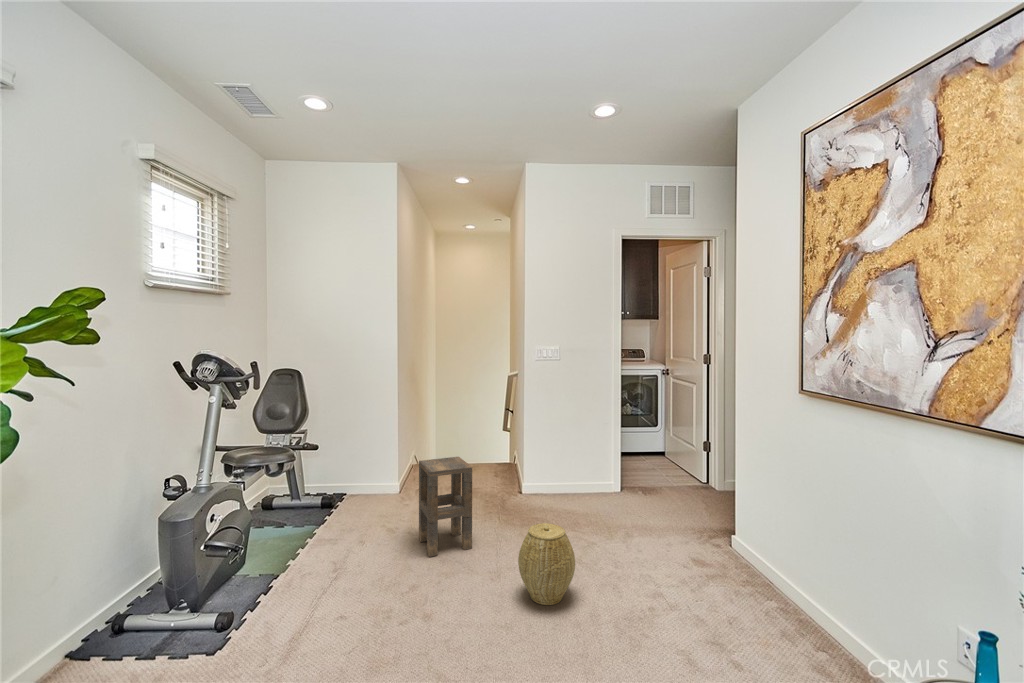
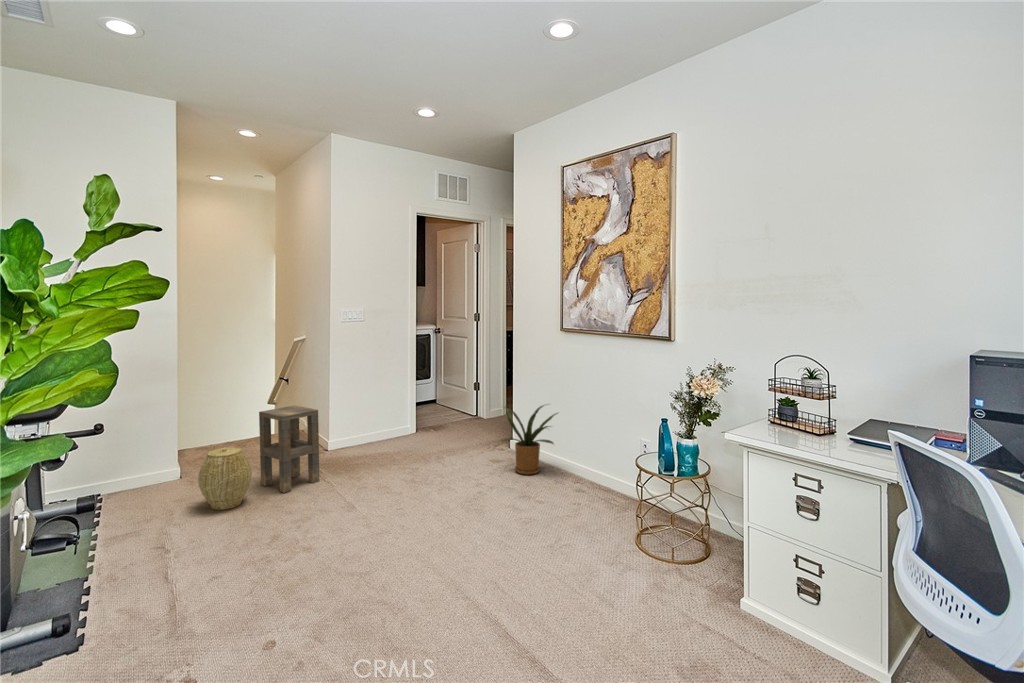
house plant: none [693,496,799,617] -> present [503,404,558,475]
woven basket: present [518,523,575,605] -> present [198,447,252,510]

